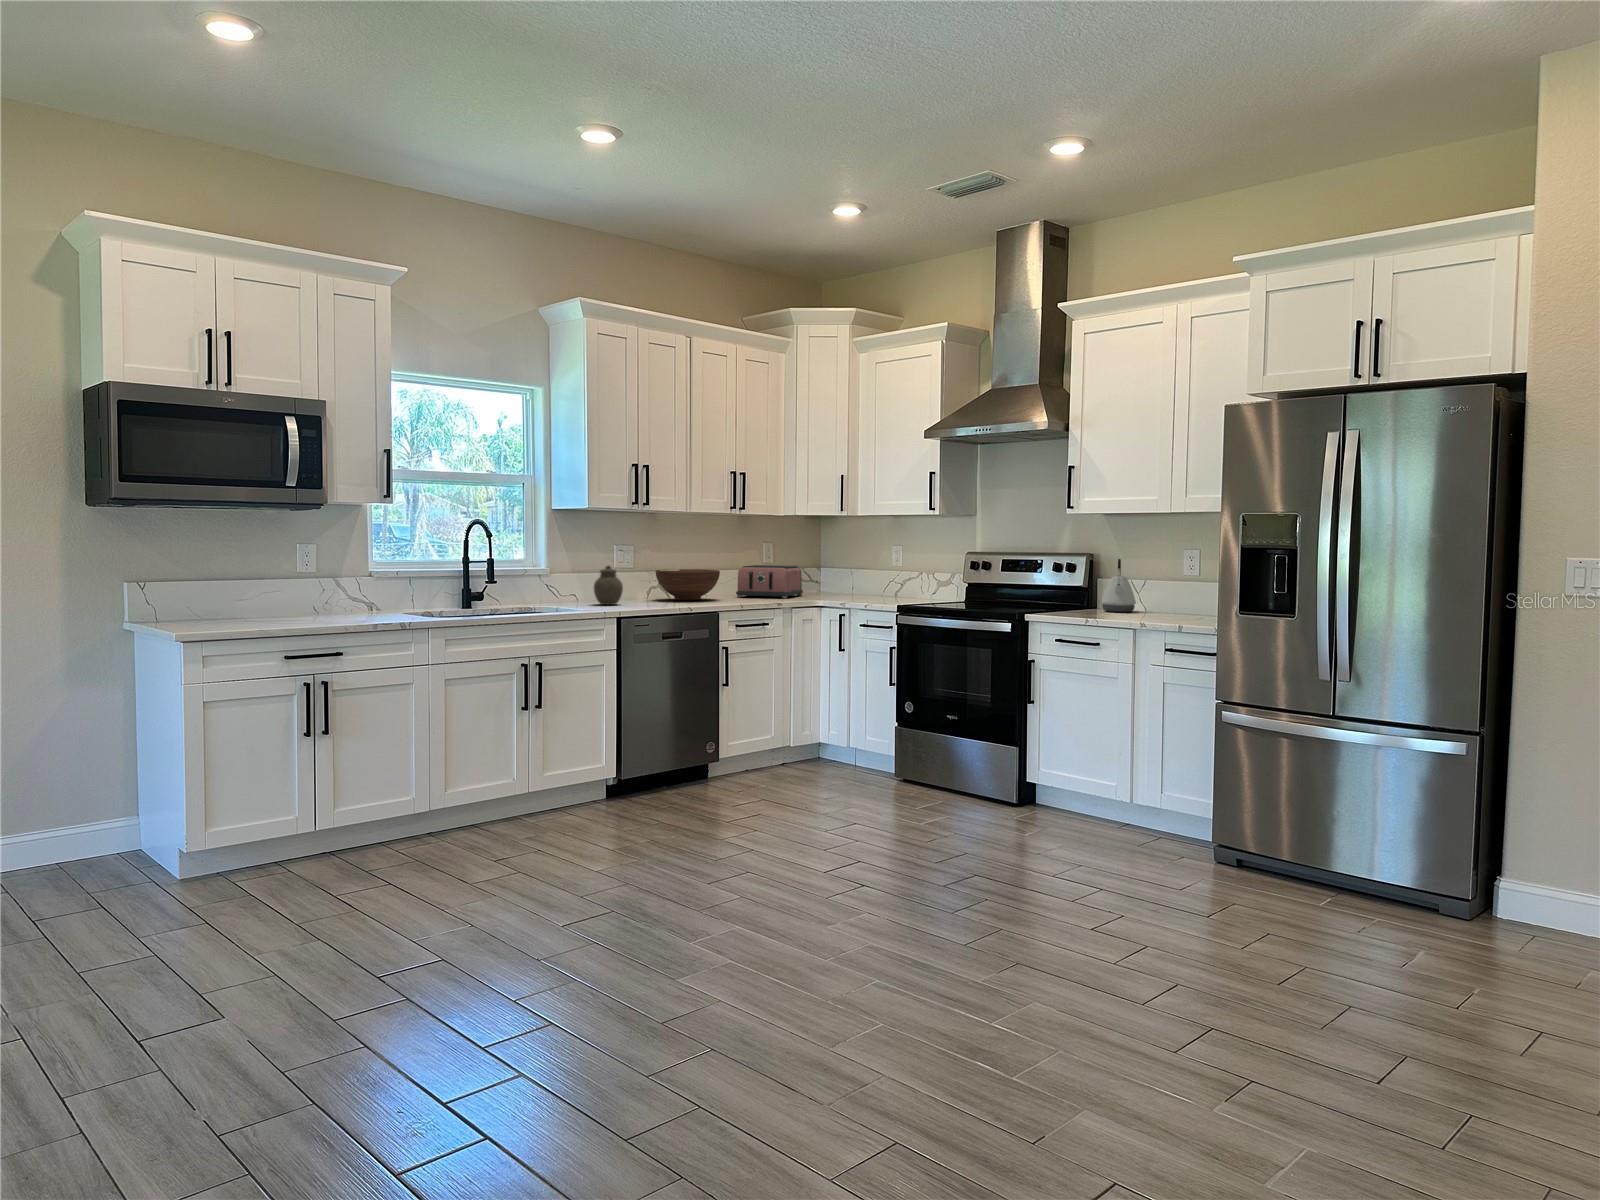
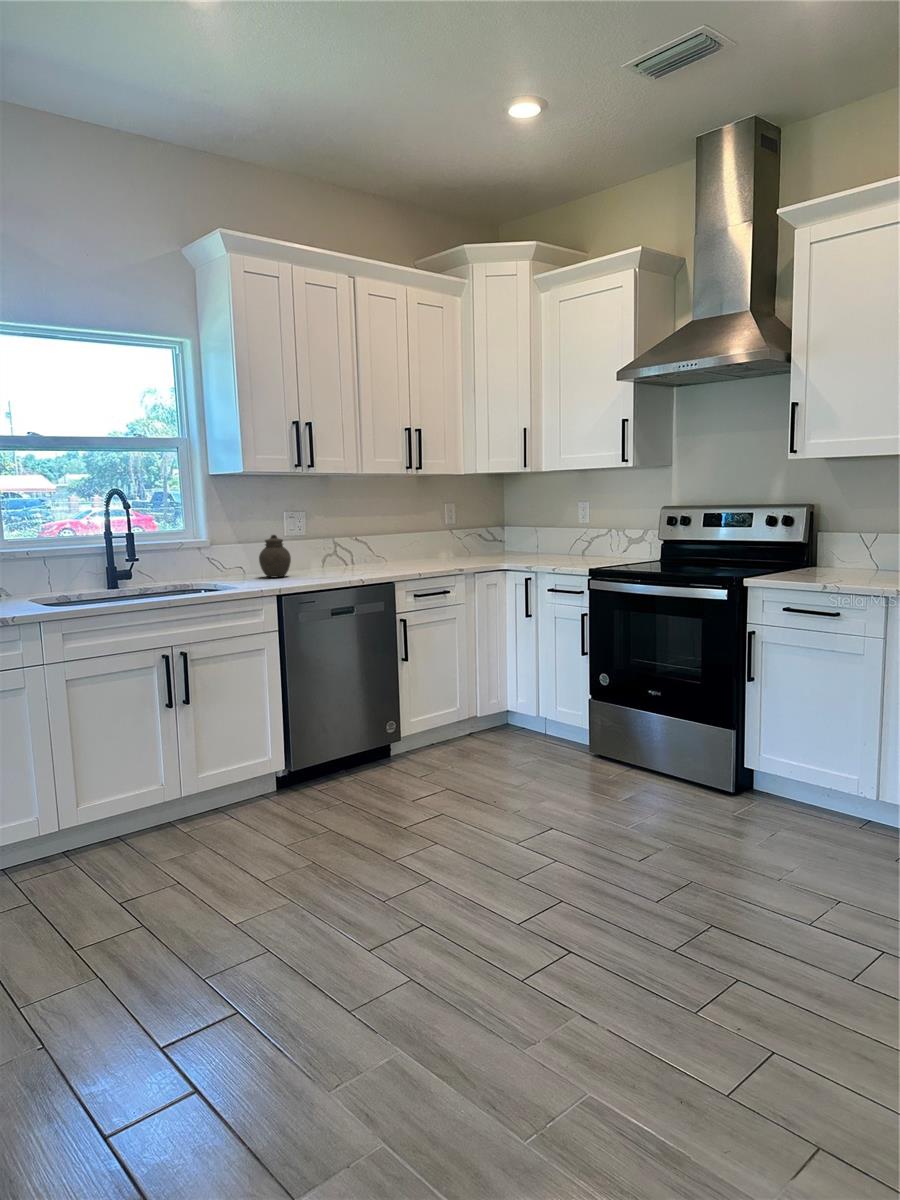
kettle: present [1101,559,1136,612] -> none [828,510,871,572]
toaster: present [736,565,803,598] -> none [417,526,487,561]
fruit bowl: present [656,569,720,600] -> none [330,534,398,567]

